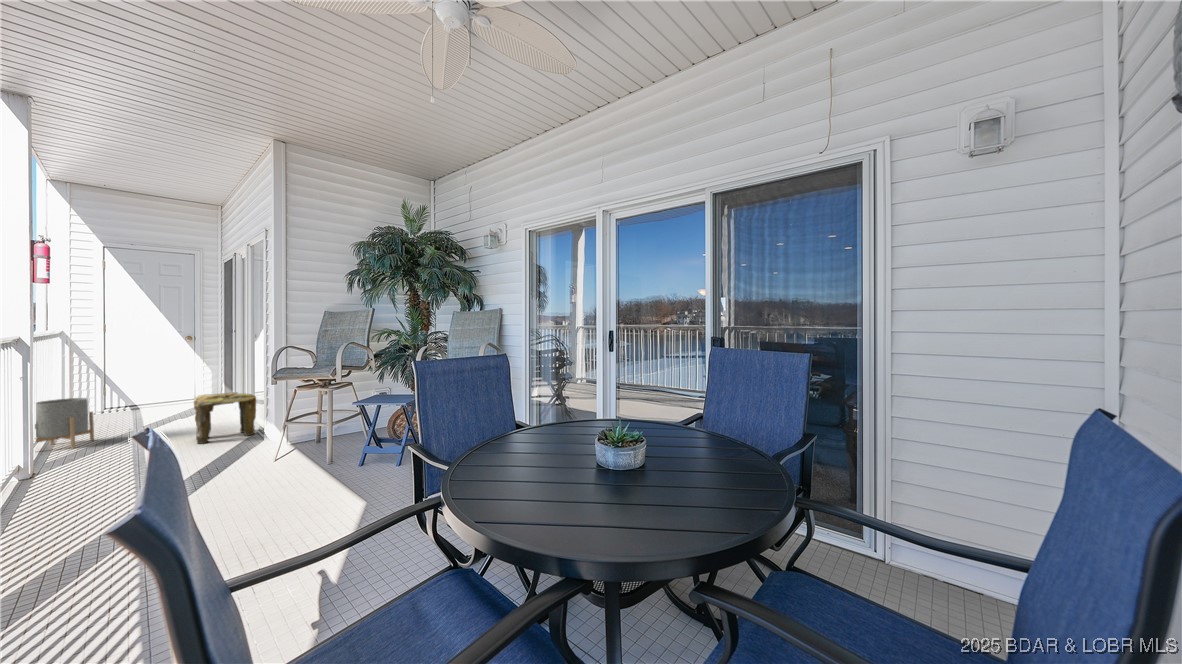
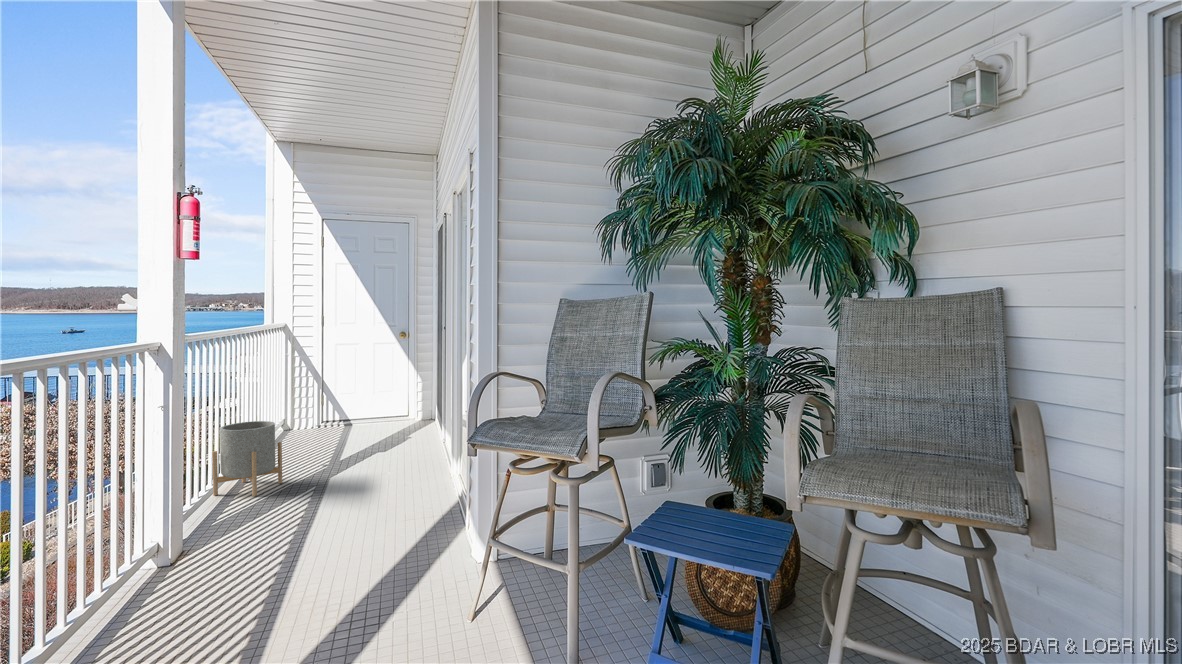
stool: present [194,392,256,444] -> none [375,436,456,523]

